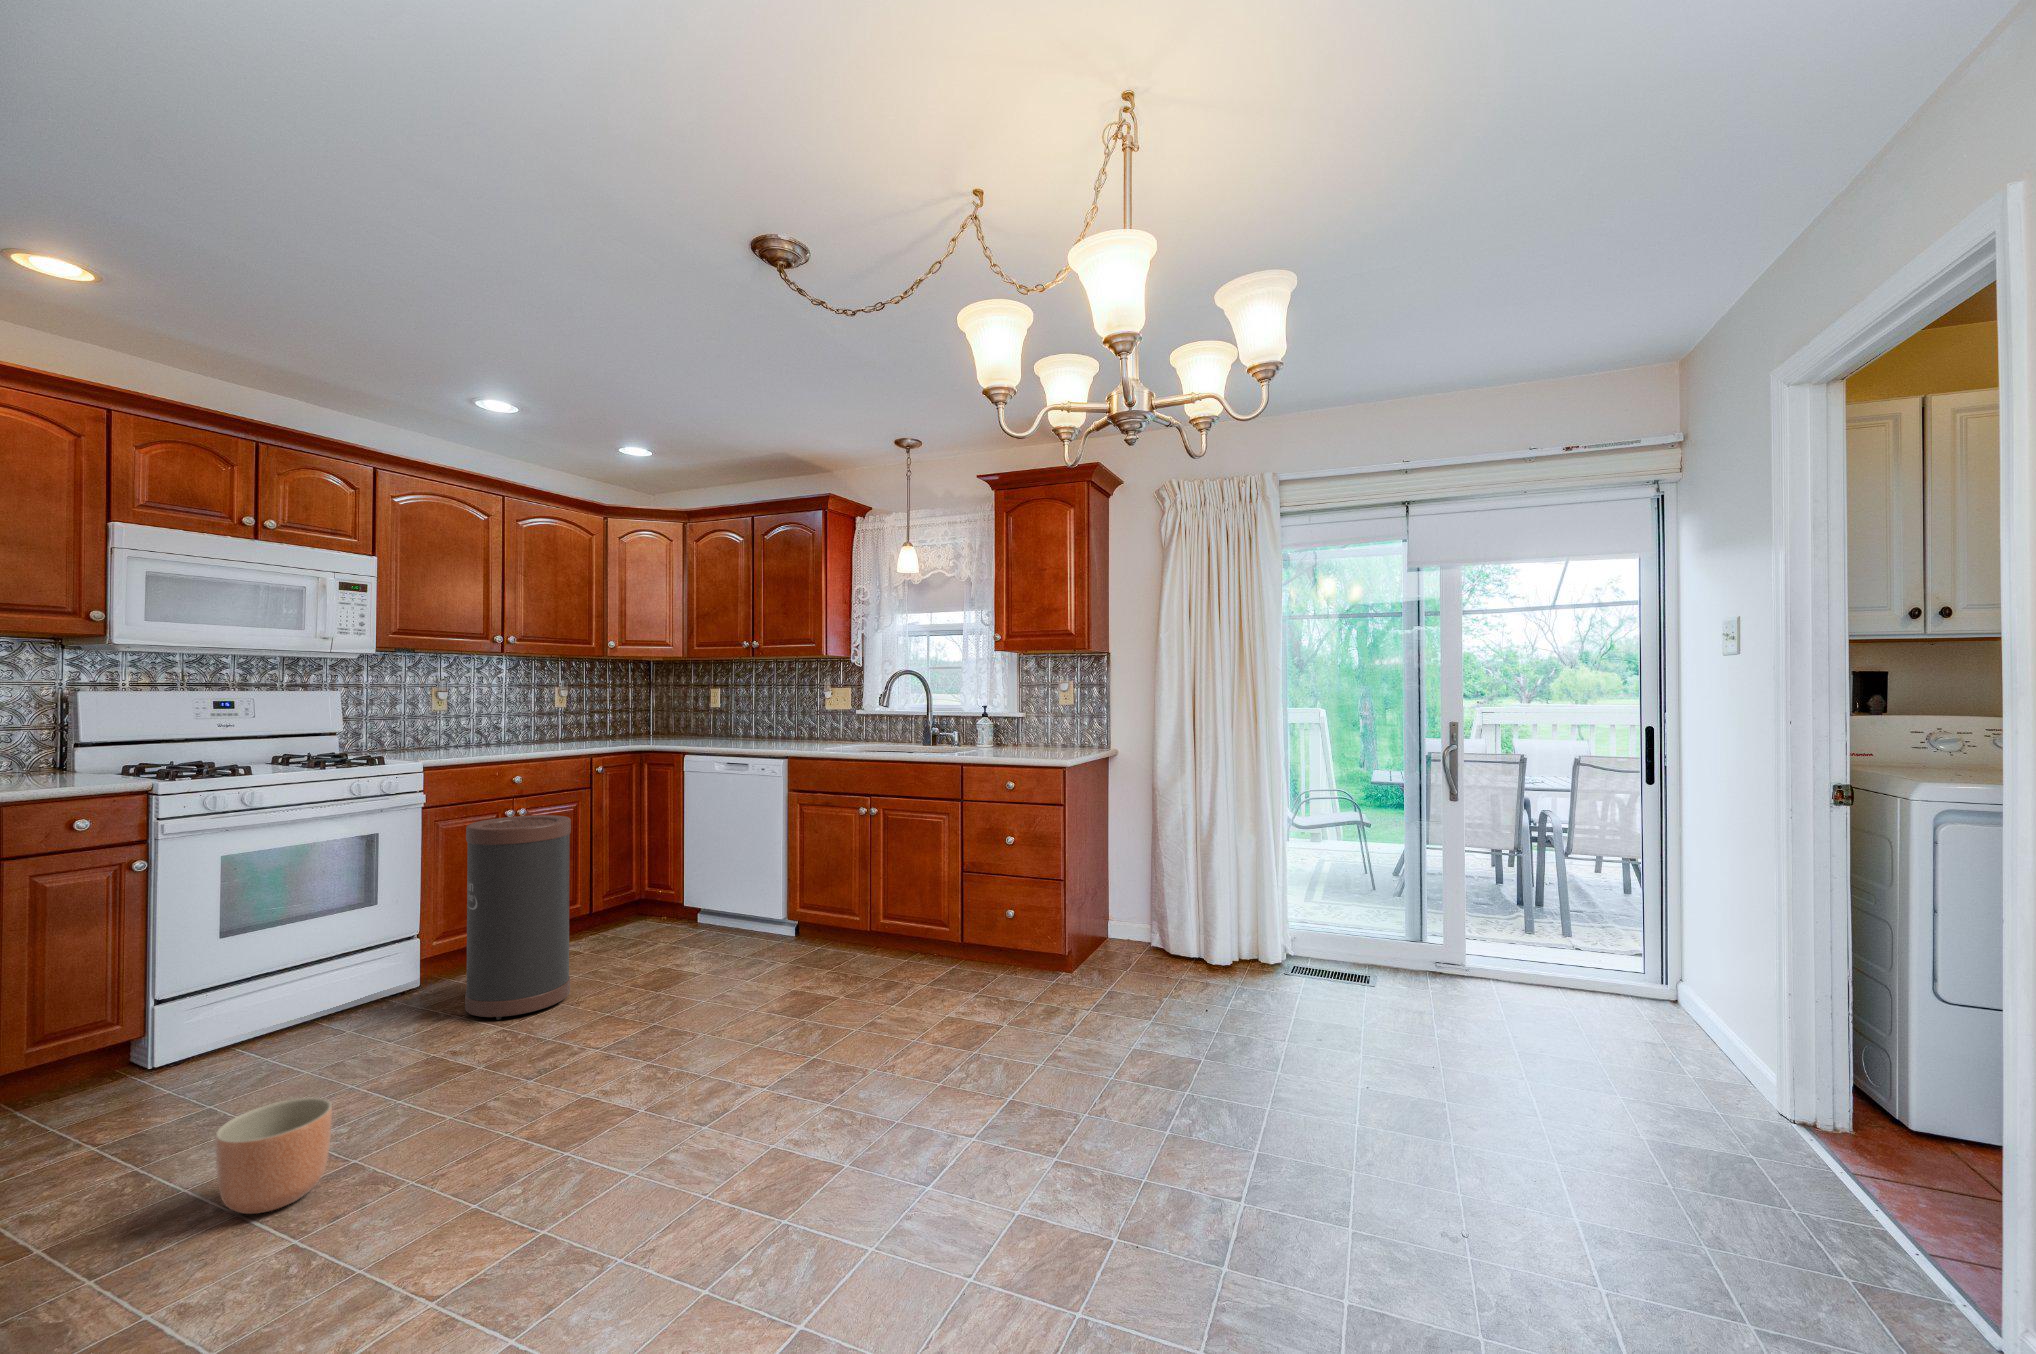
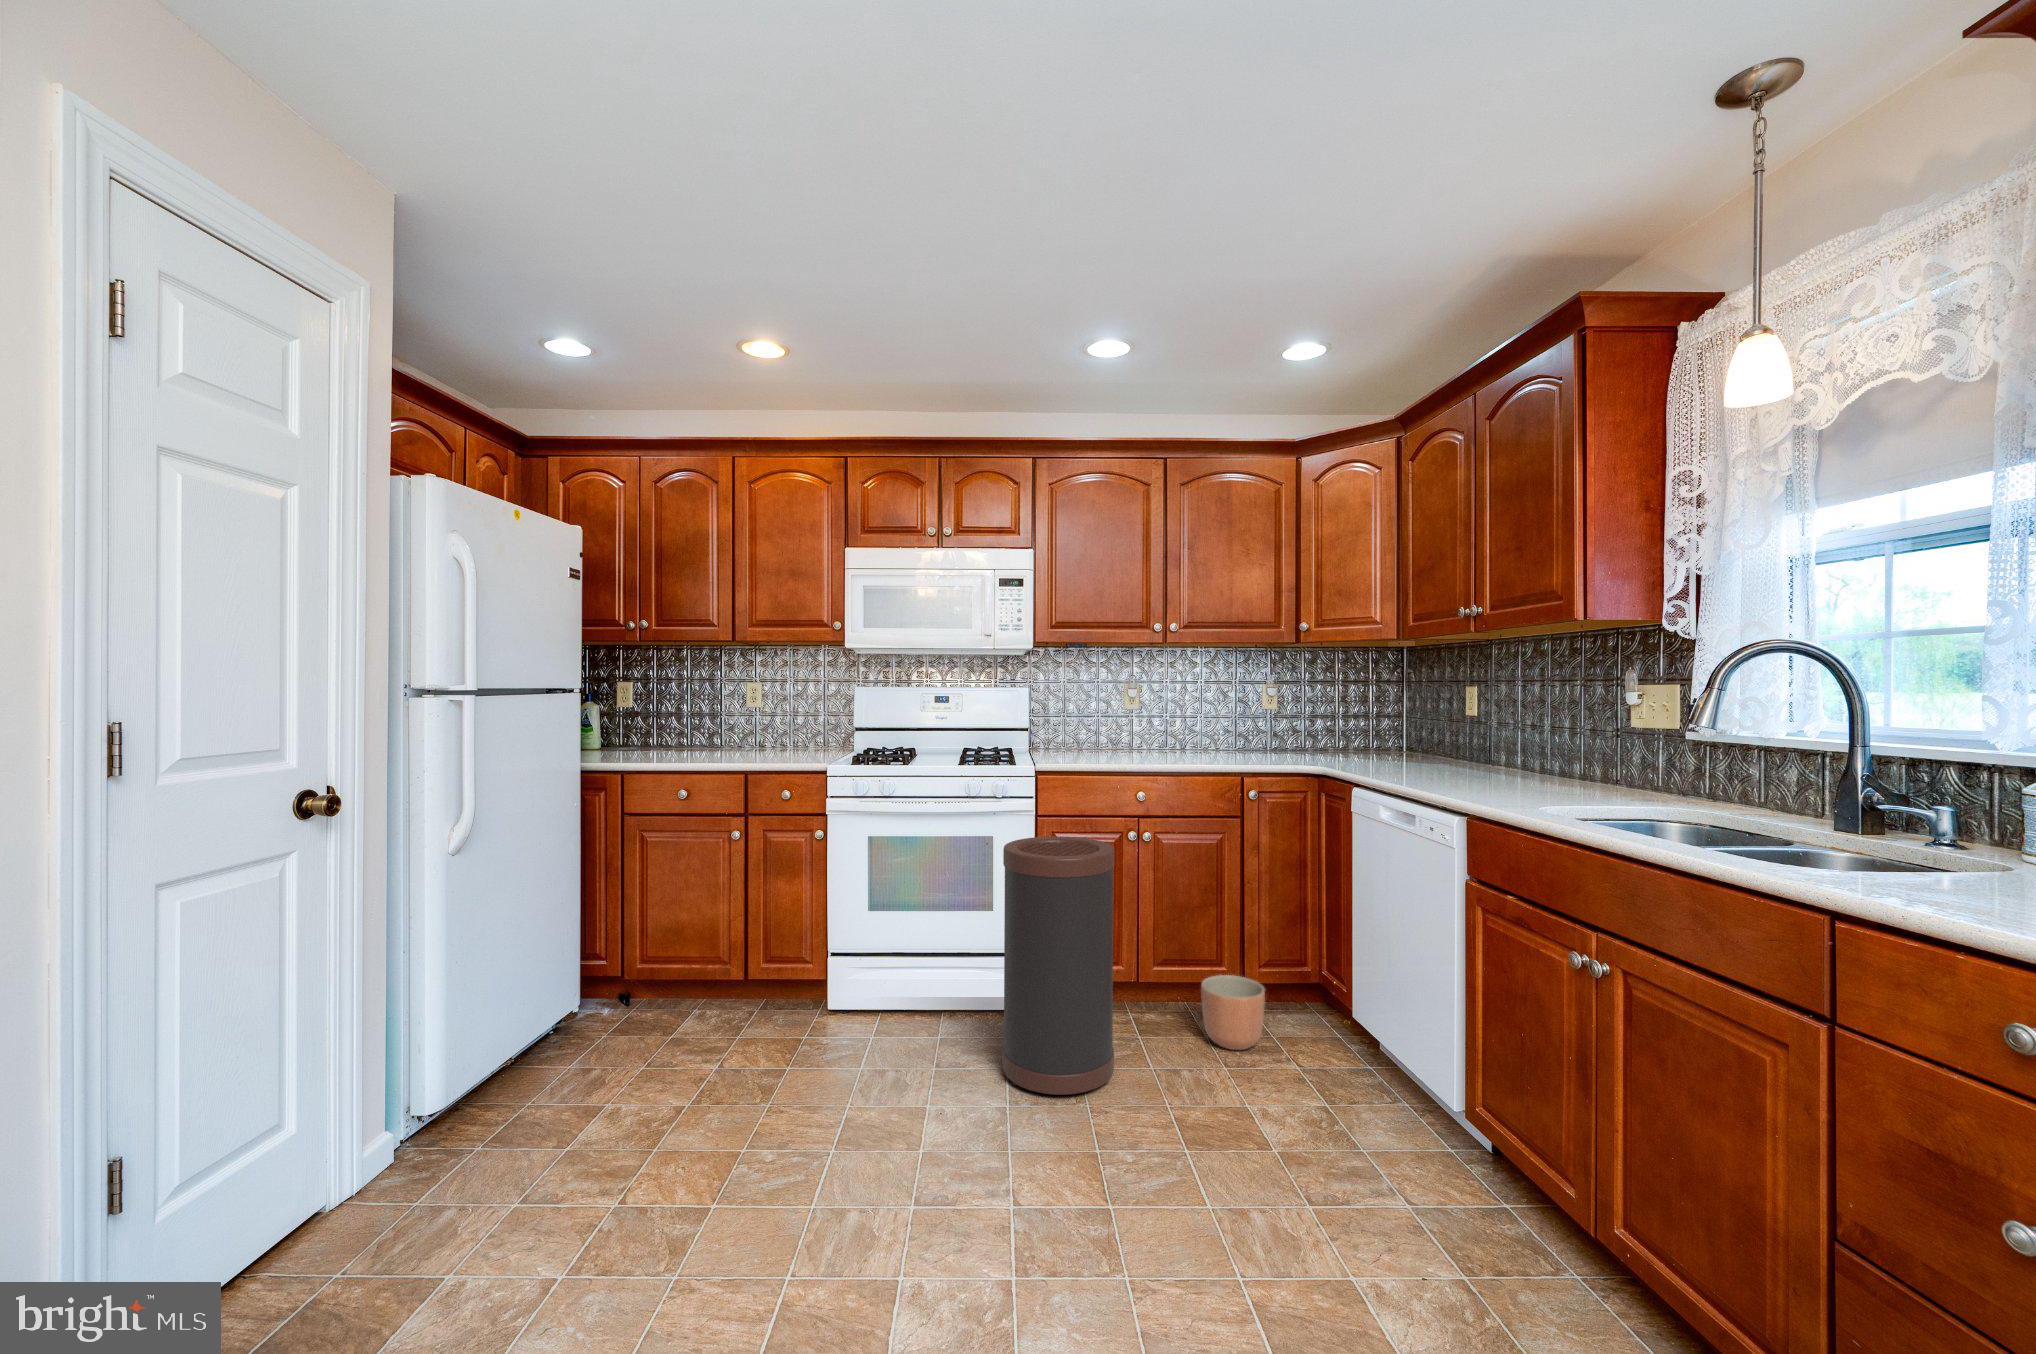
planter: present [215,1098,332,1214] -> present [1201,975,1265,1050]

